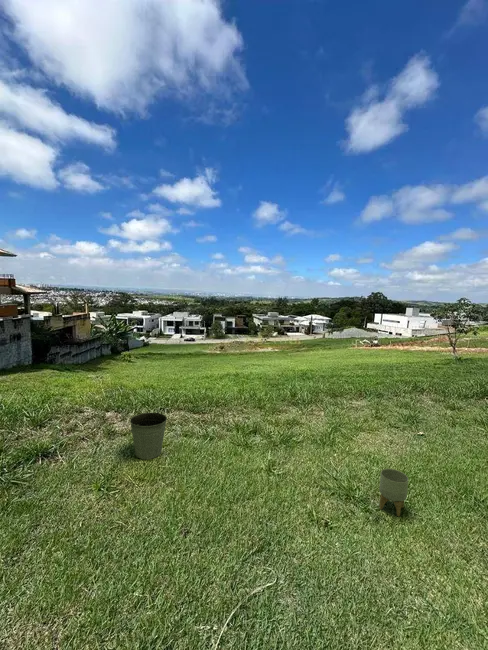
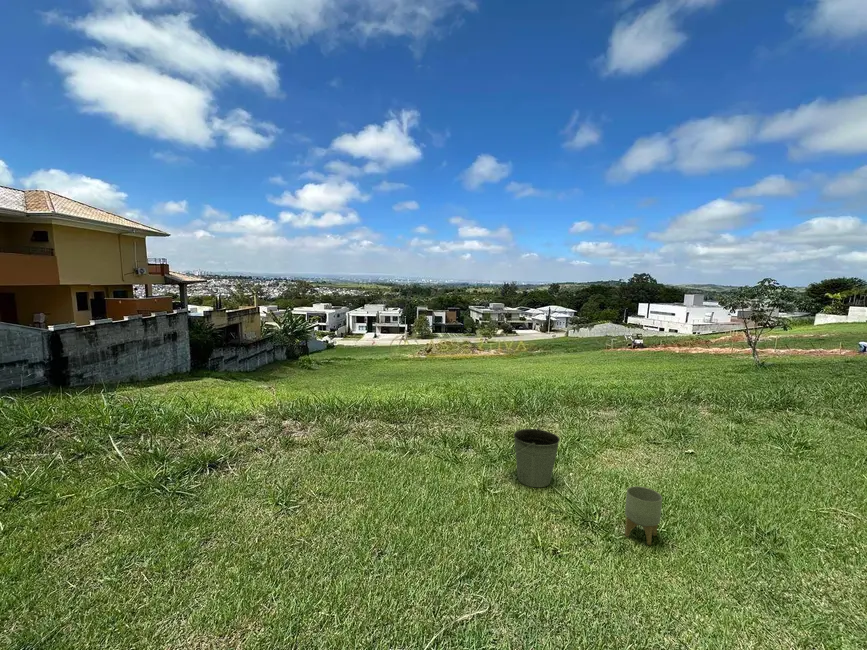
bucket: present [129,412,167,459] -> present [511,428,560,487]

